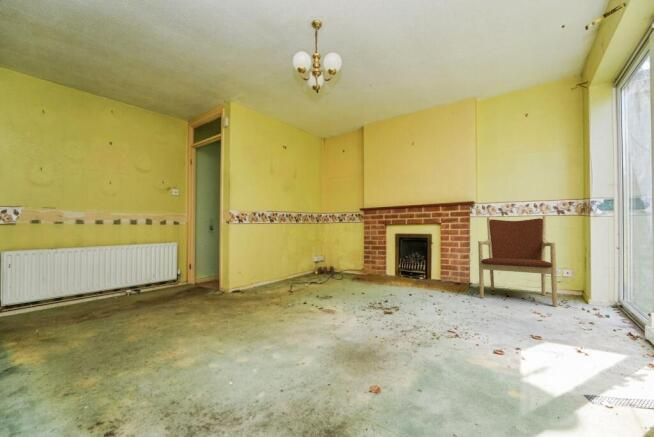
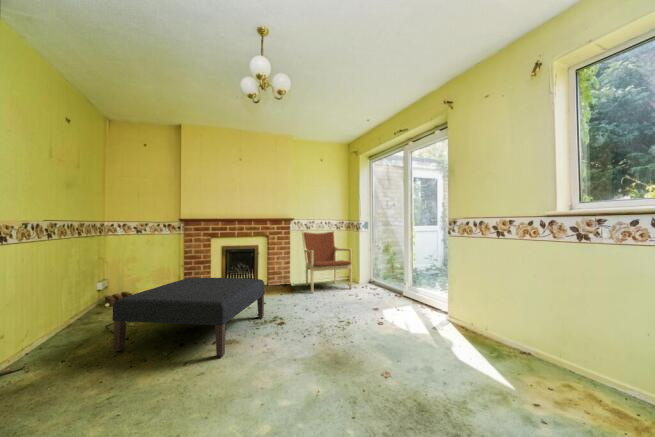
ottoman: none [274,257,386,318] -> present [113,278,265,357]

